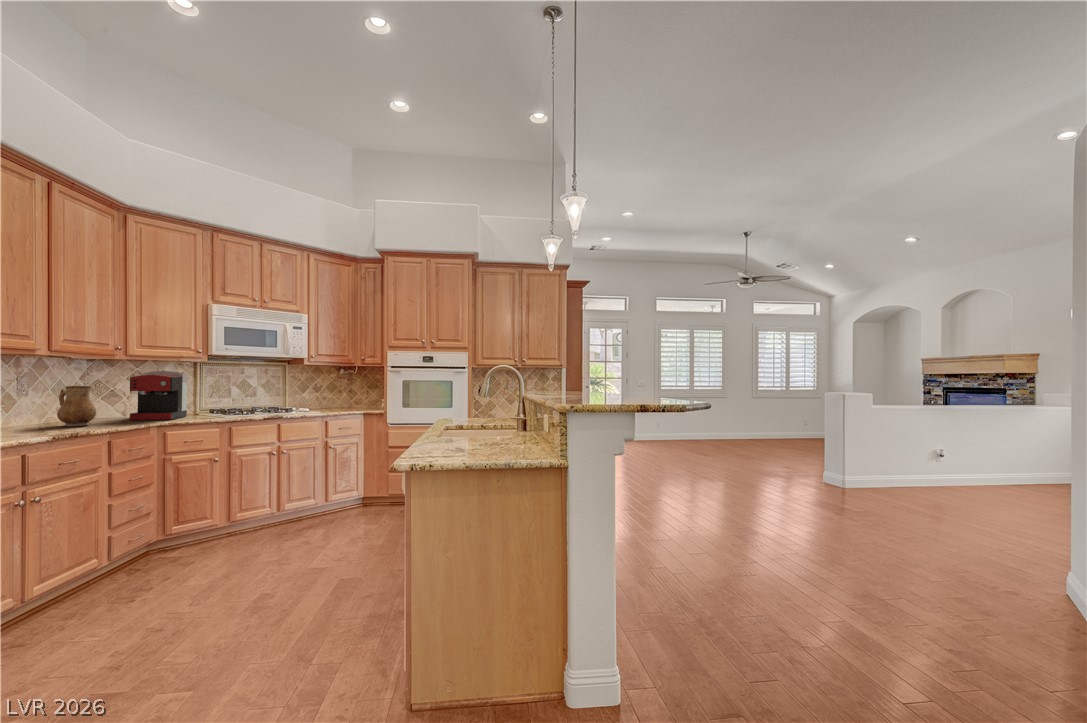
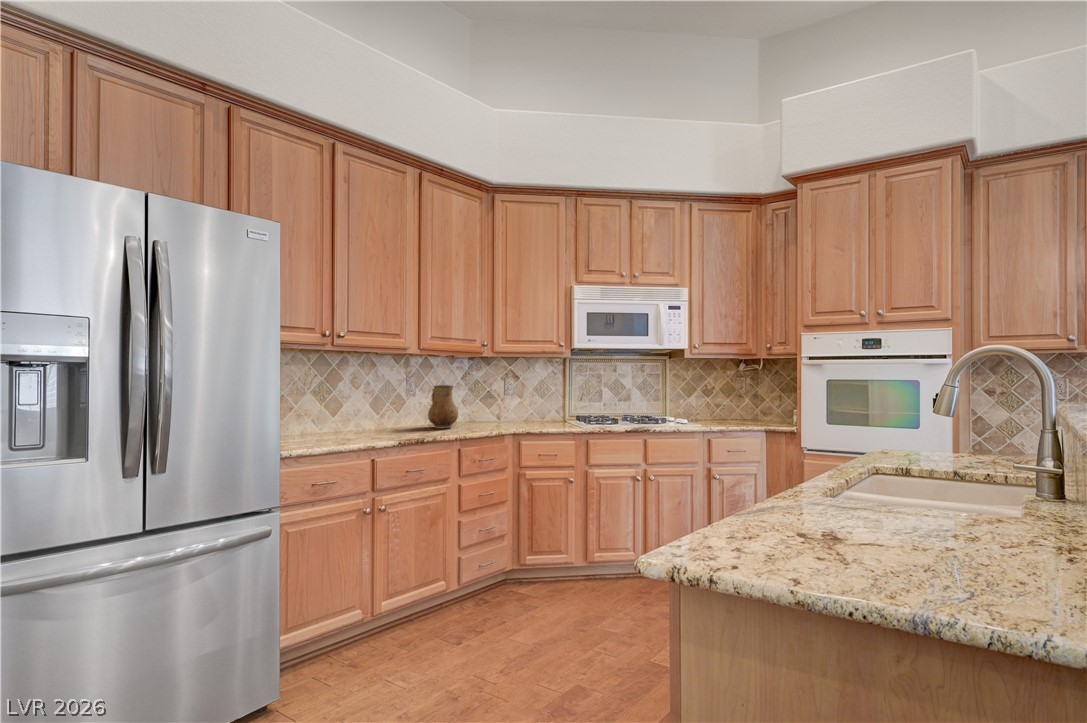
coffee maker: present [130,371,188,420] -> none [492,369,547,426]

